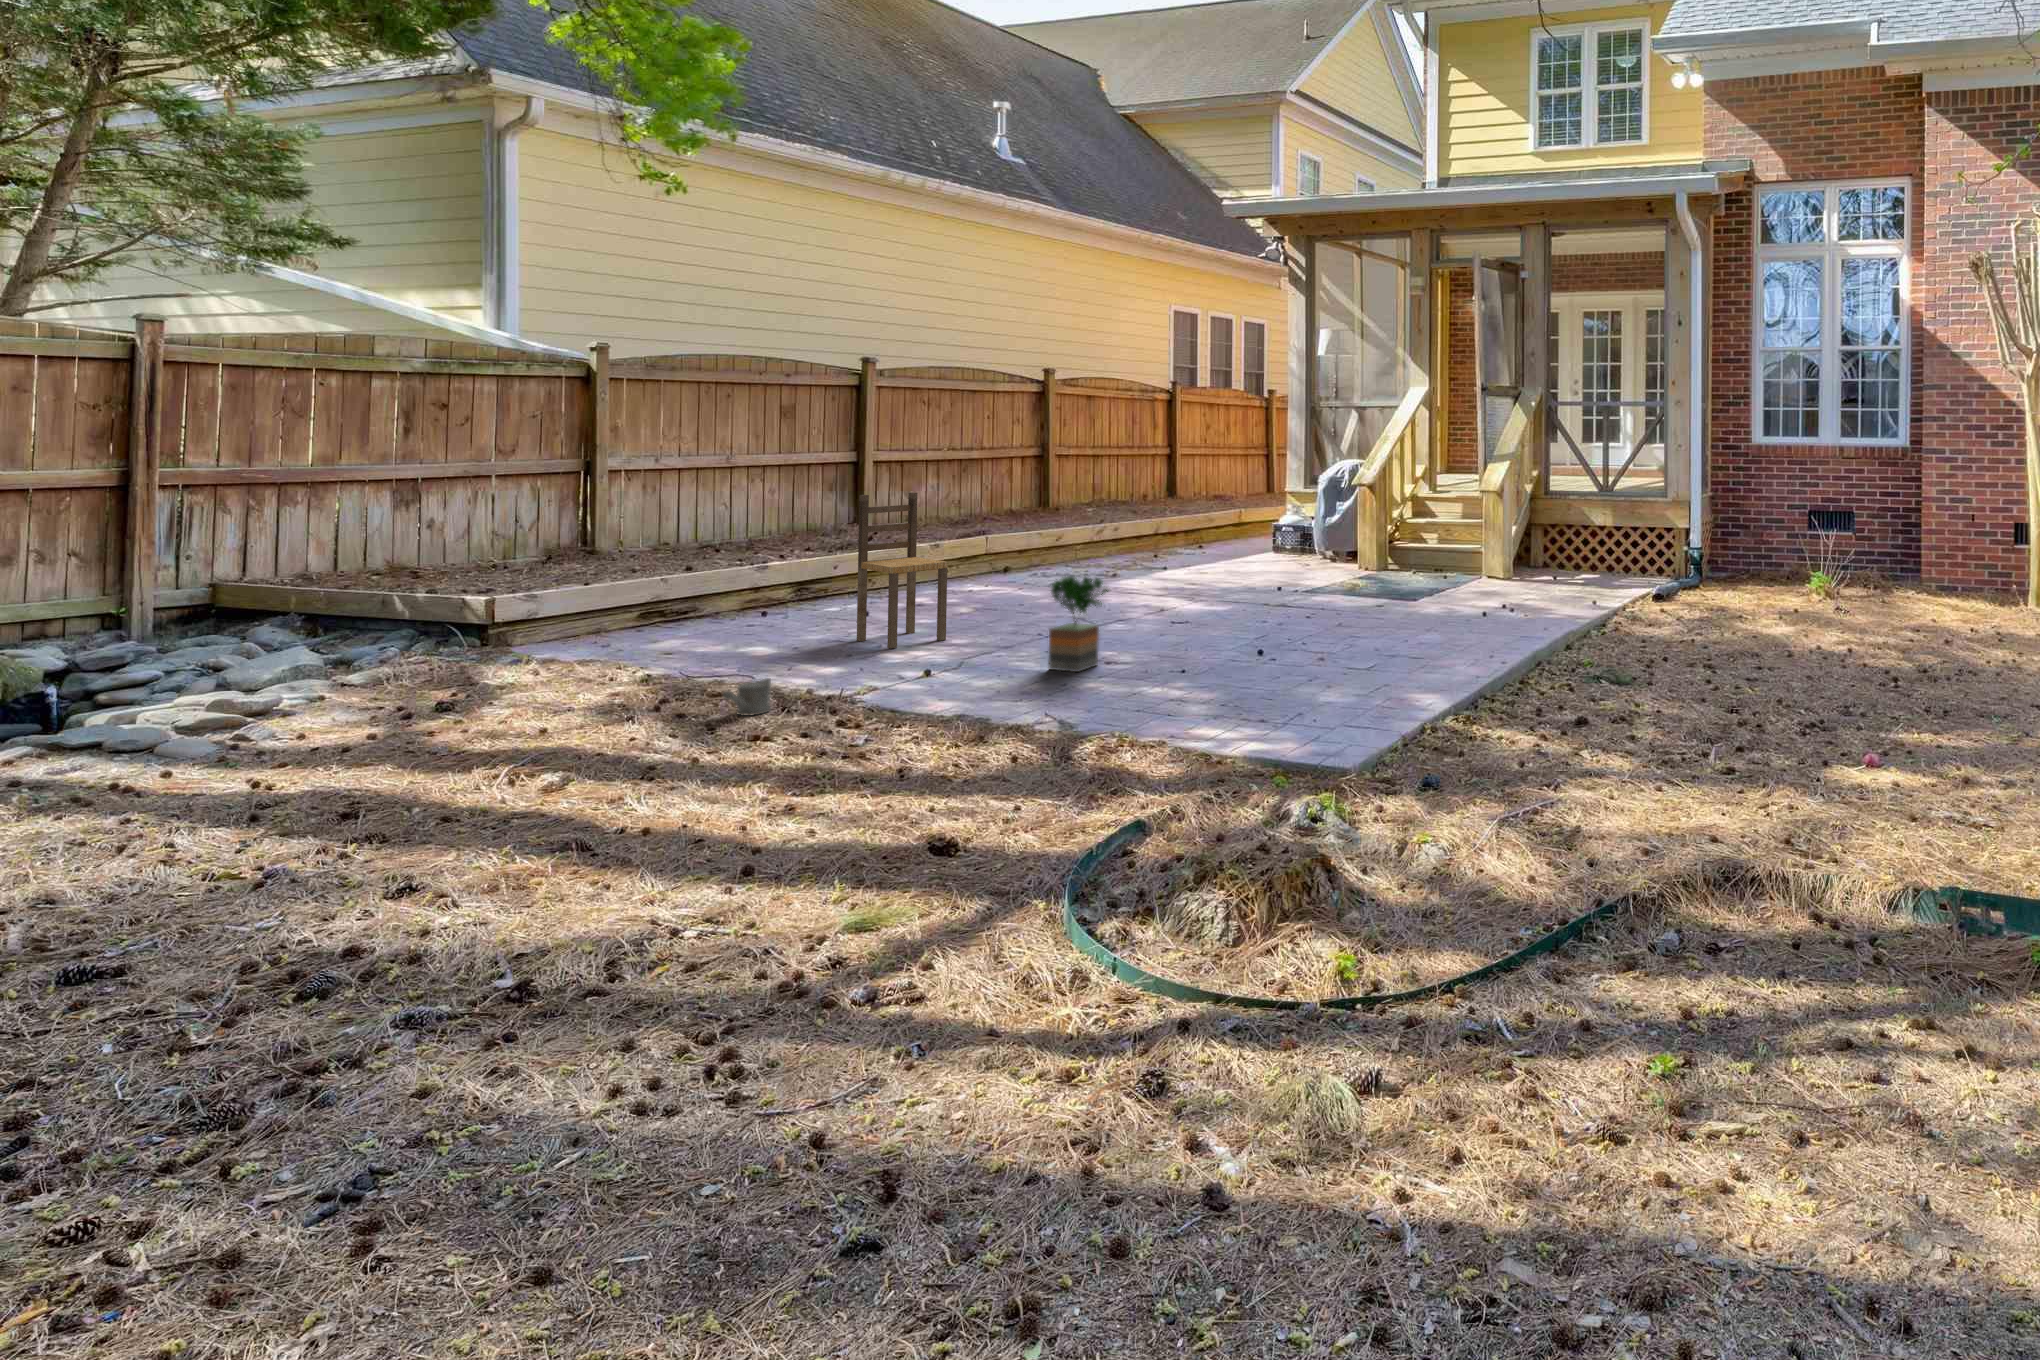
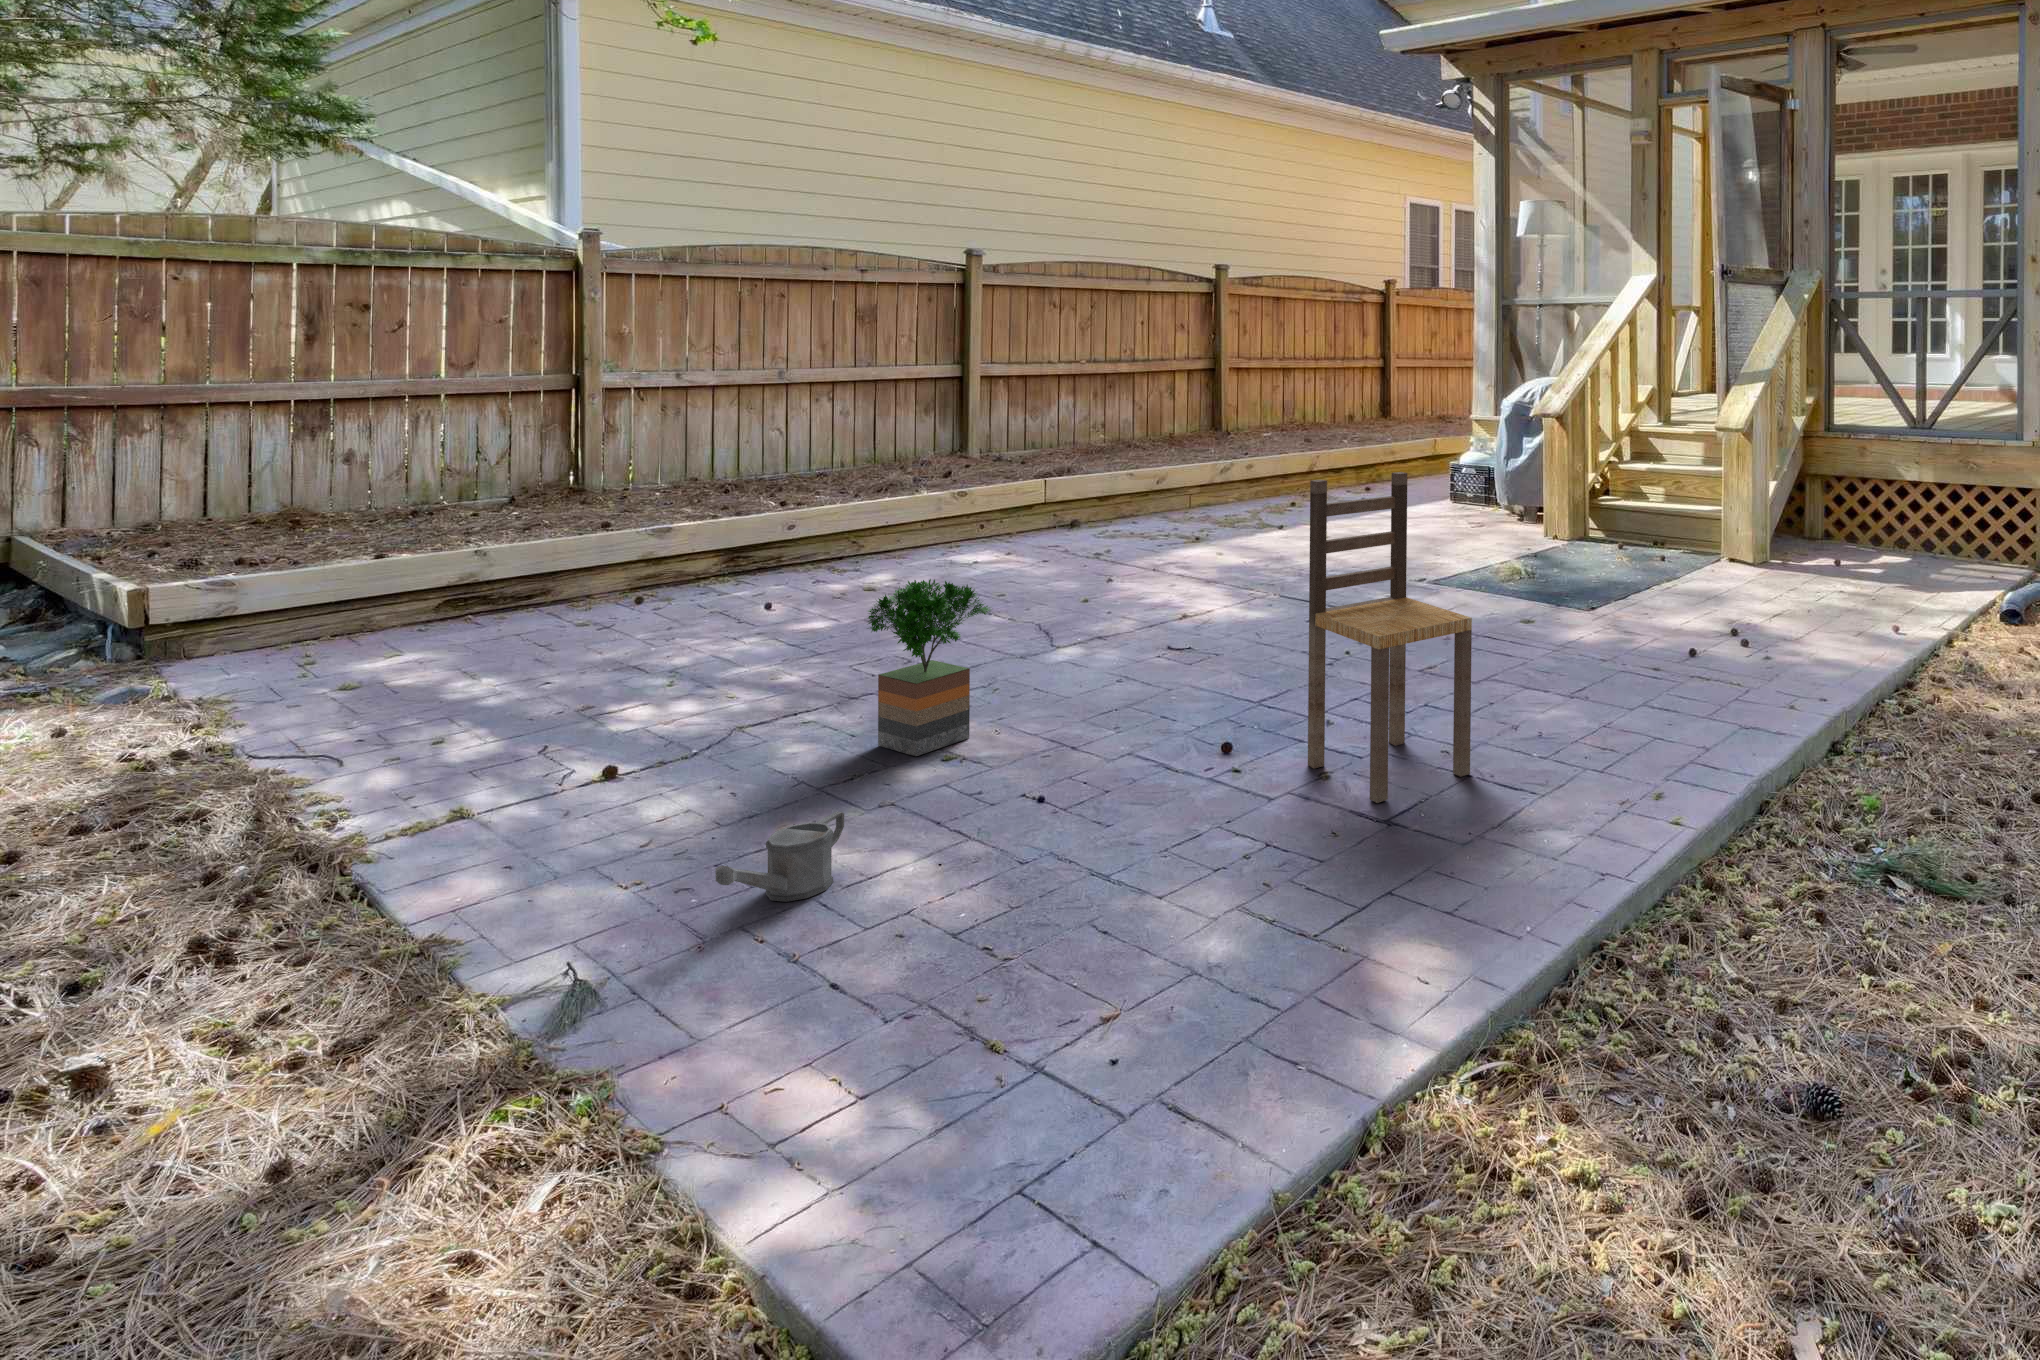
chair: present [857,492,947,648] -> present [1308,472,1472,803]
watering can: present [723,678,771,716] -> present [716,812,844,902]

